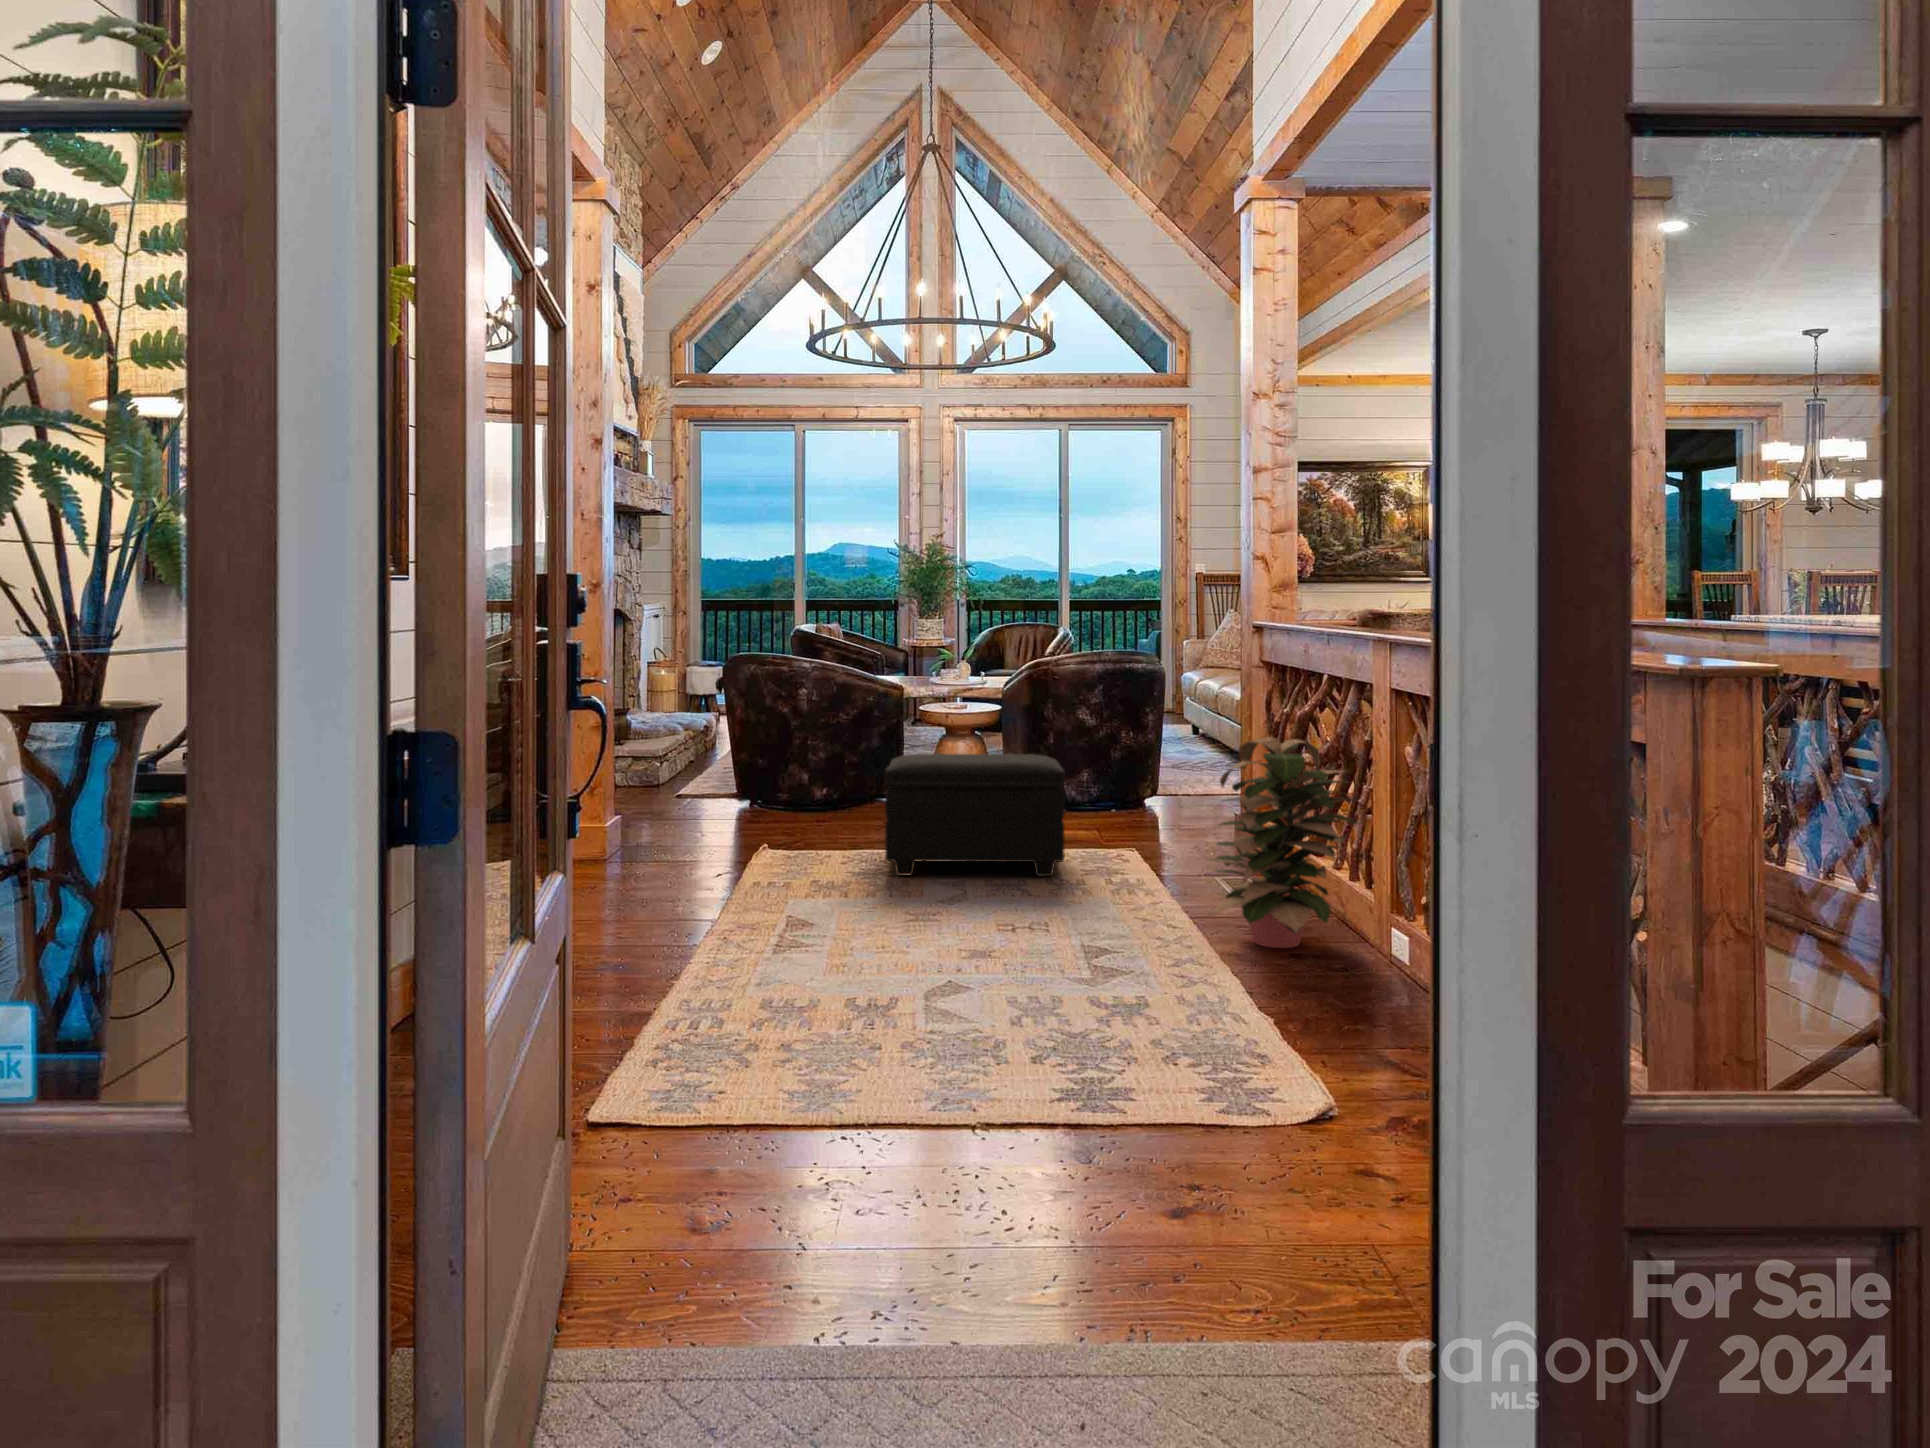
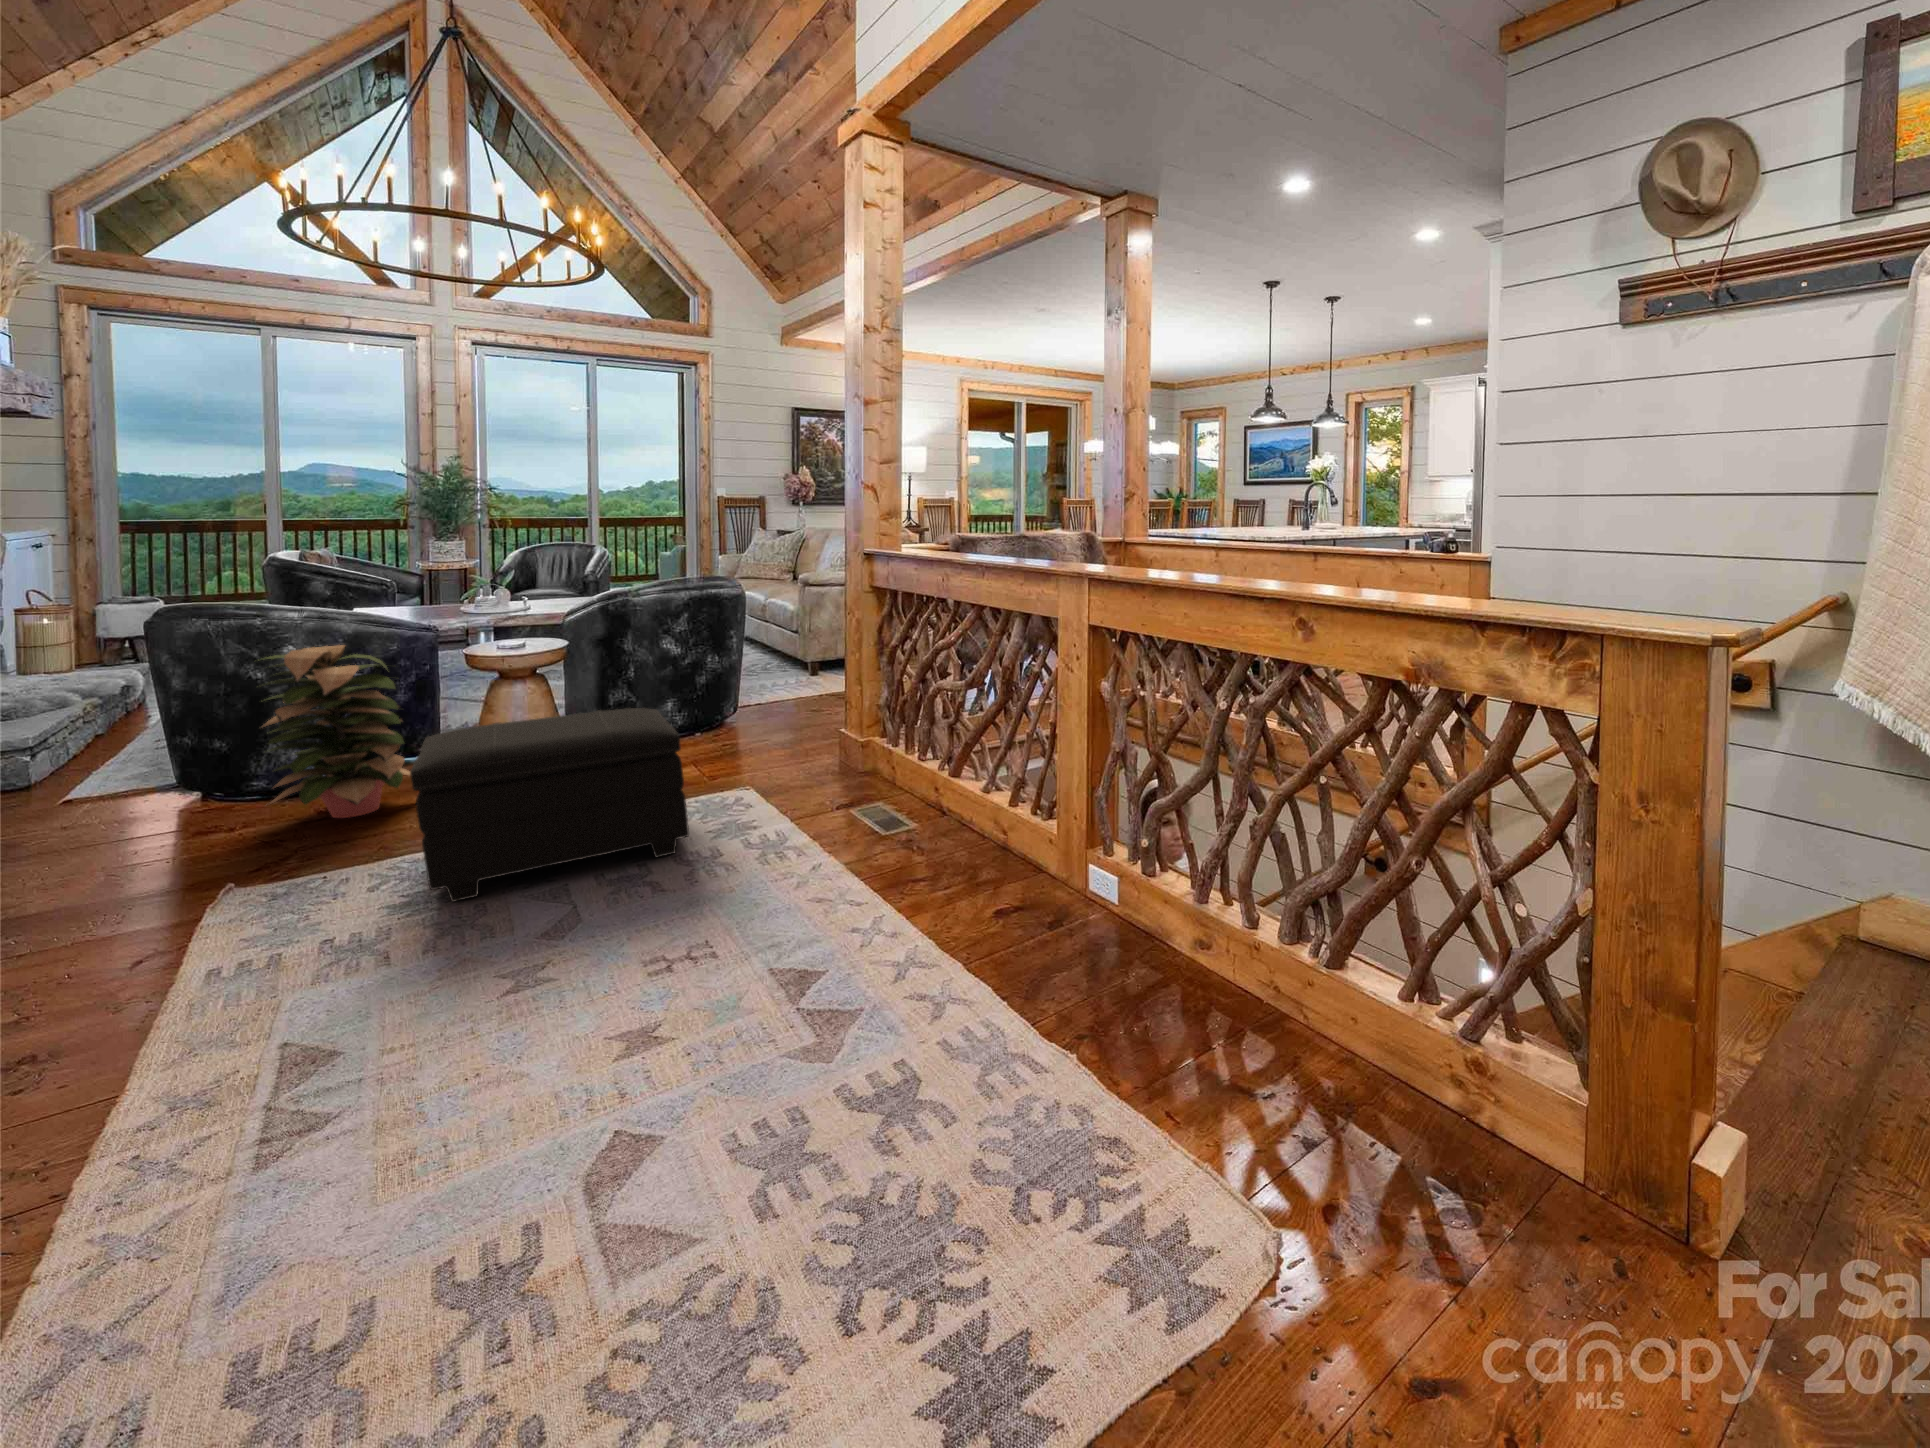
decorative plant: present [1208,737,1357,948] -> present [262,645,410,818]

